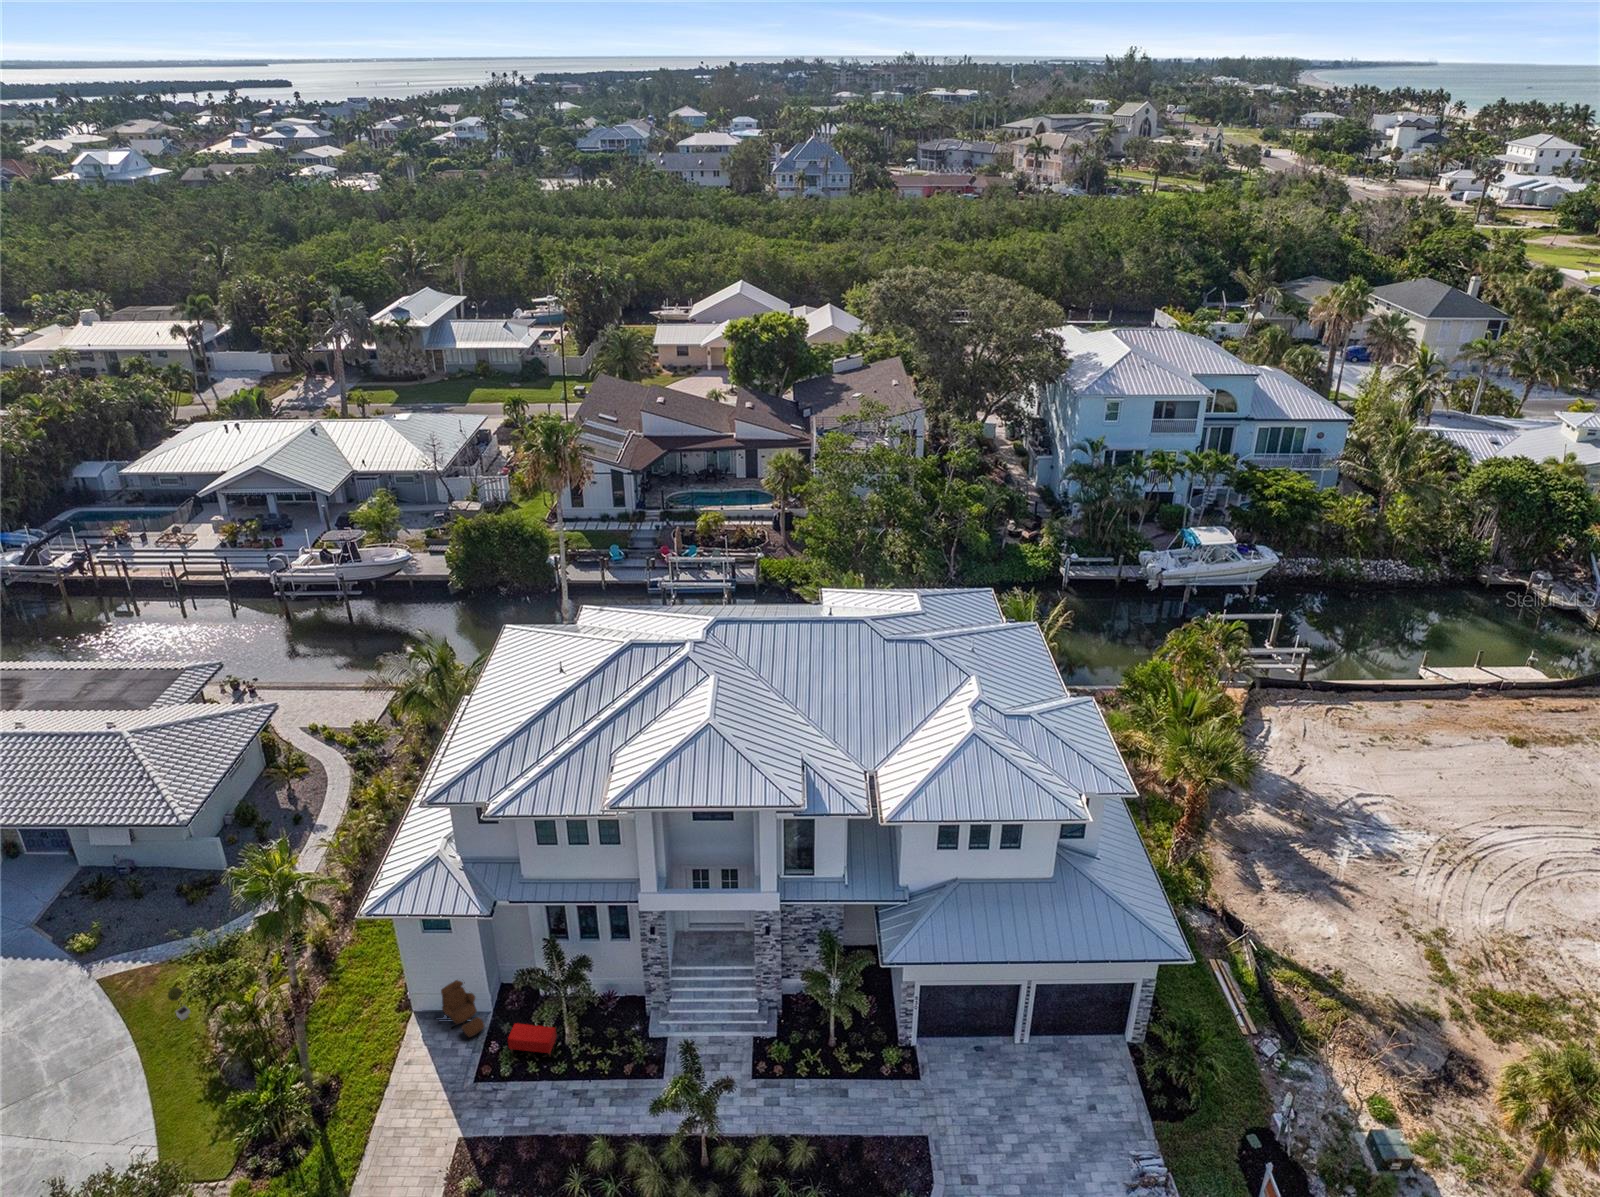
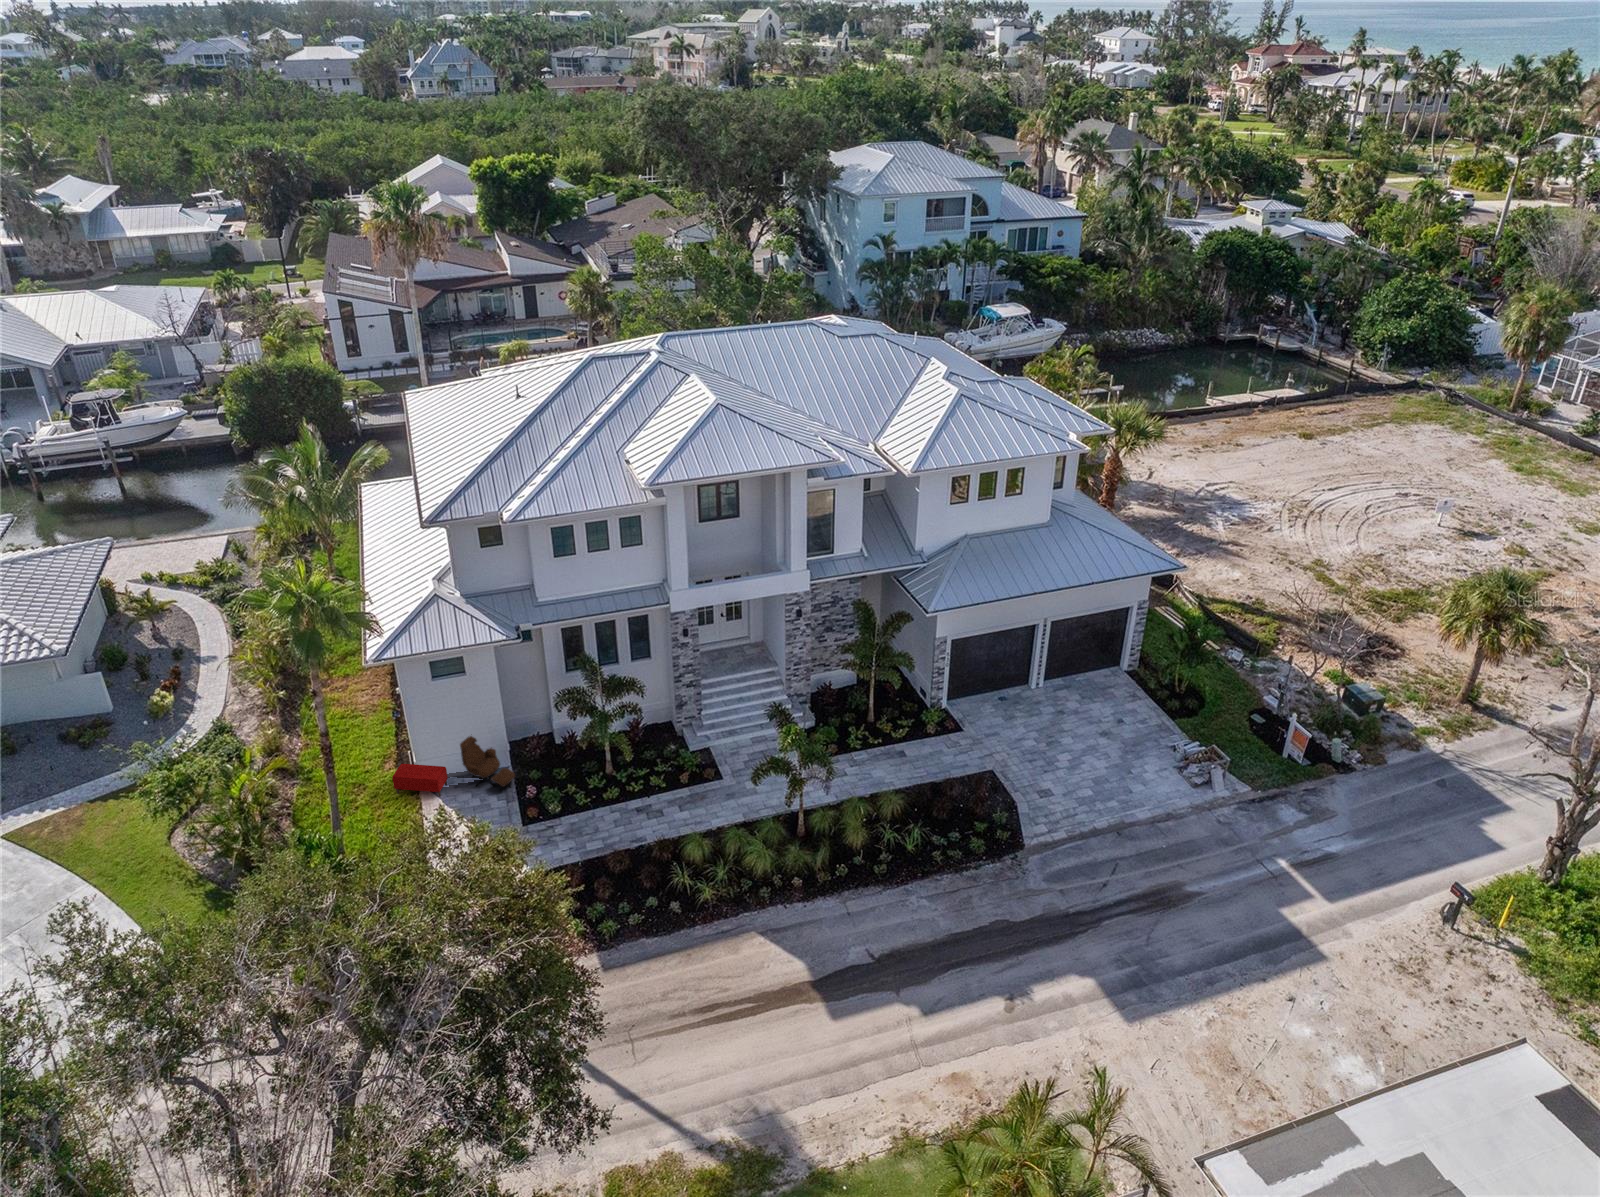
potted tree: present [168,987,190,1020] -> none [119,805,150,844]
bench: present [508,1023,556,1056] -> present [392,764,448,797]

